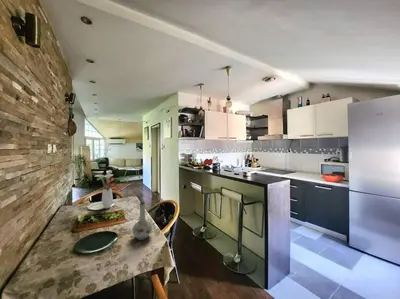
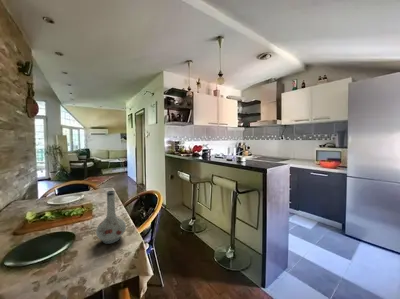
flower arrangement: present [95,174,127,208] -> none [54,160,100,202]

